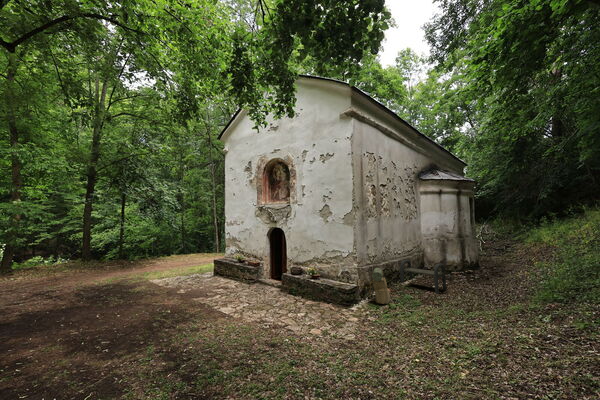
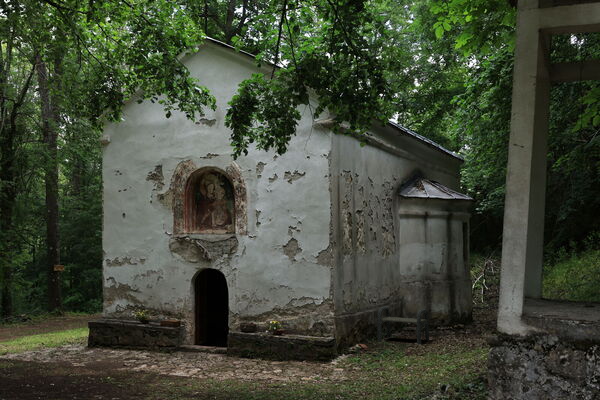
backpack: present [369,268,390,304] -> none [344,317,371,358]

